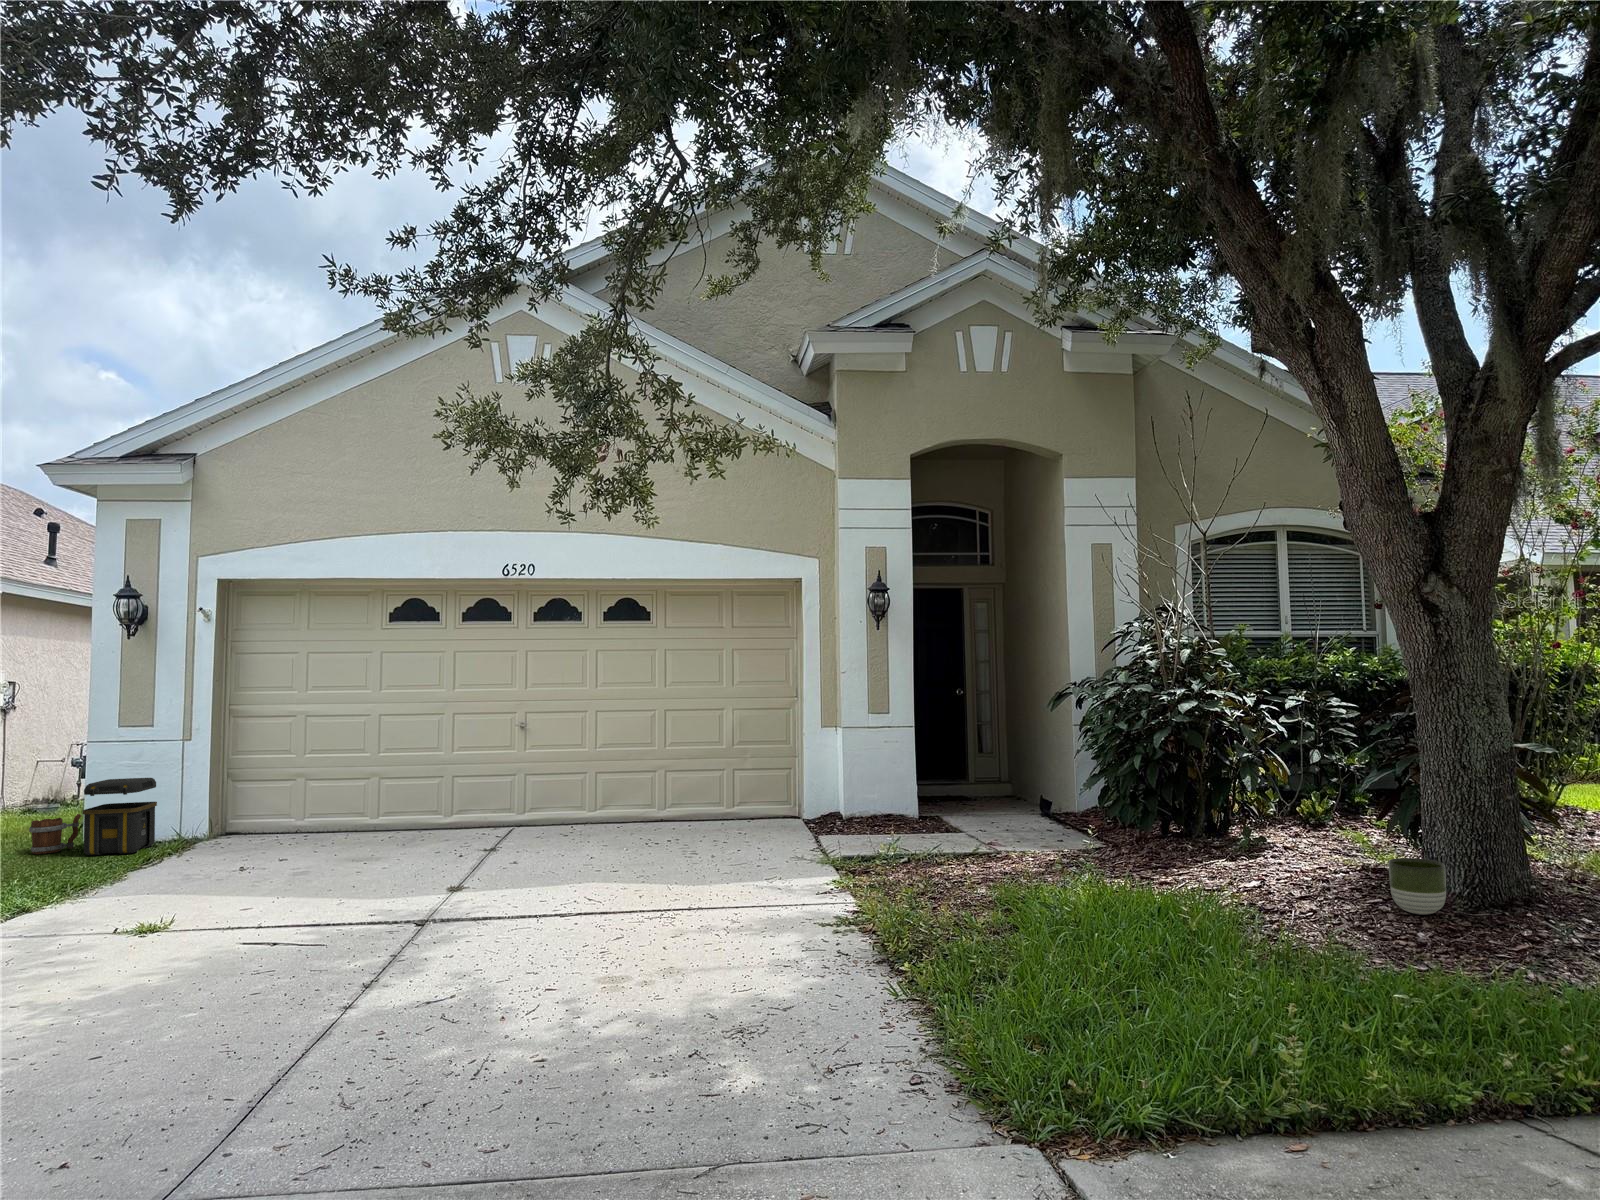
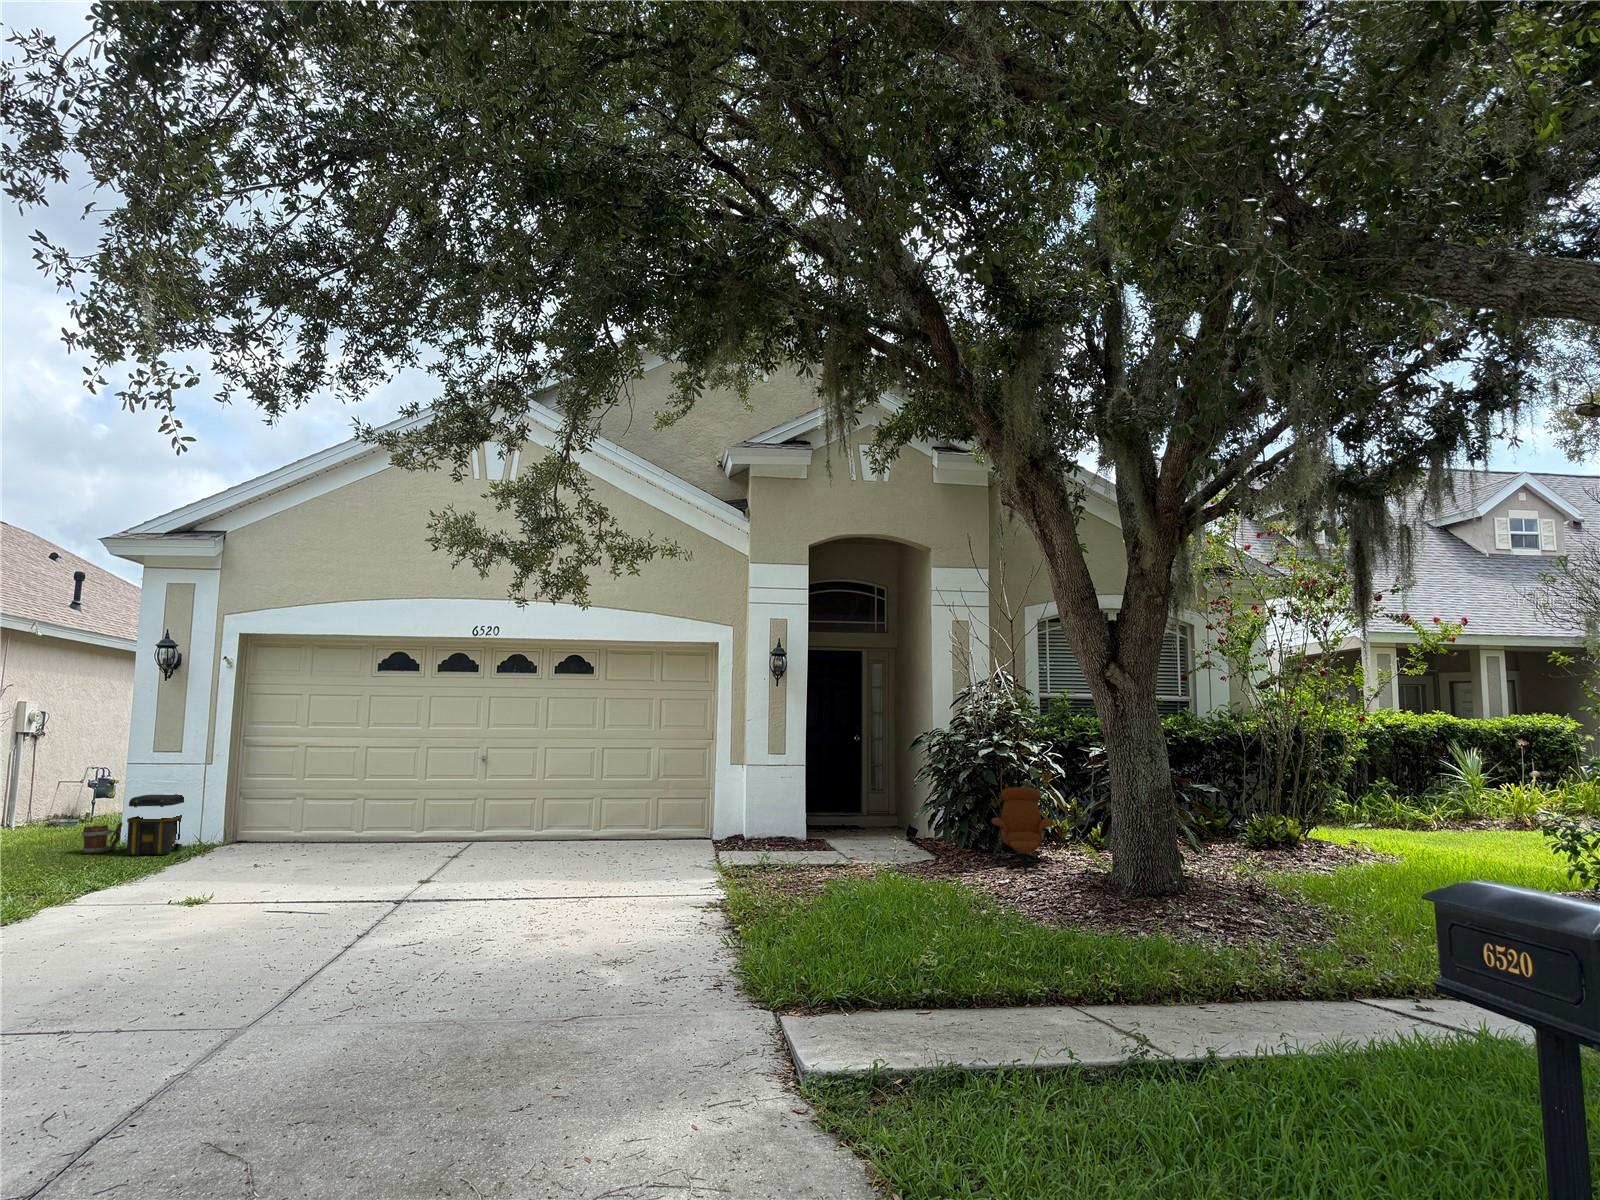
lounge chair: none [1185,748,1275,865] -> present [991,787,1053,874]
planter: present [1389,858,1446,915] -> none [1093,865,1129,905]

